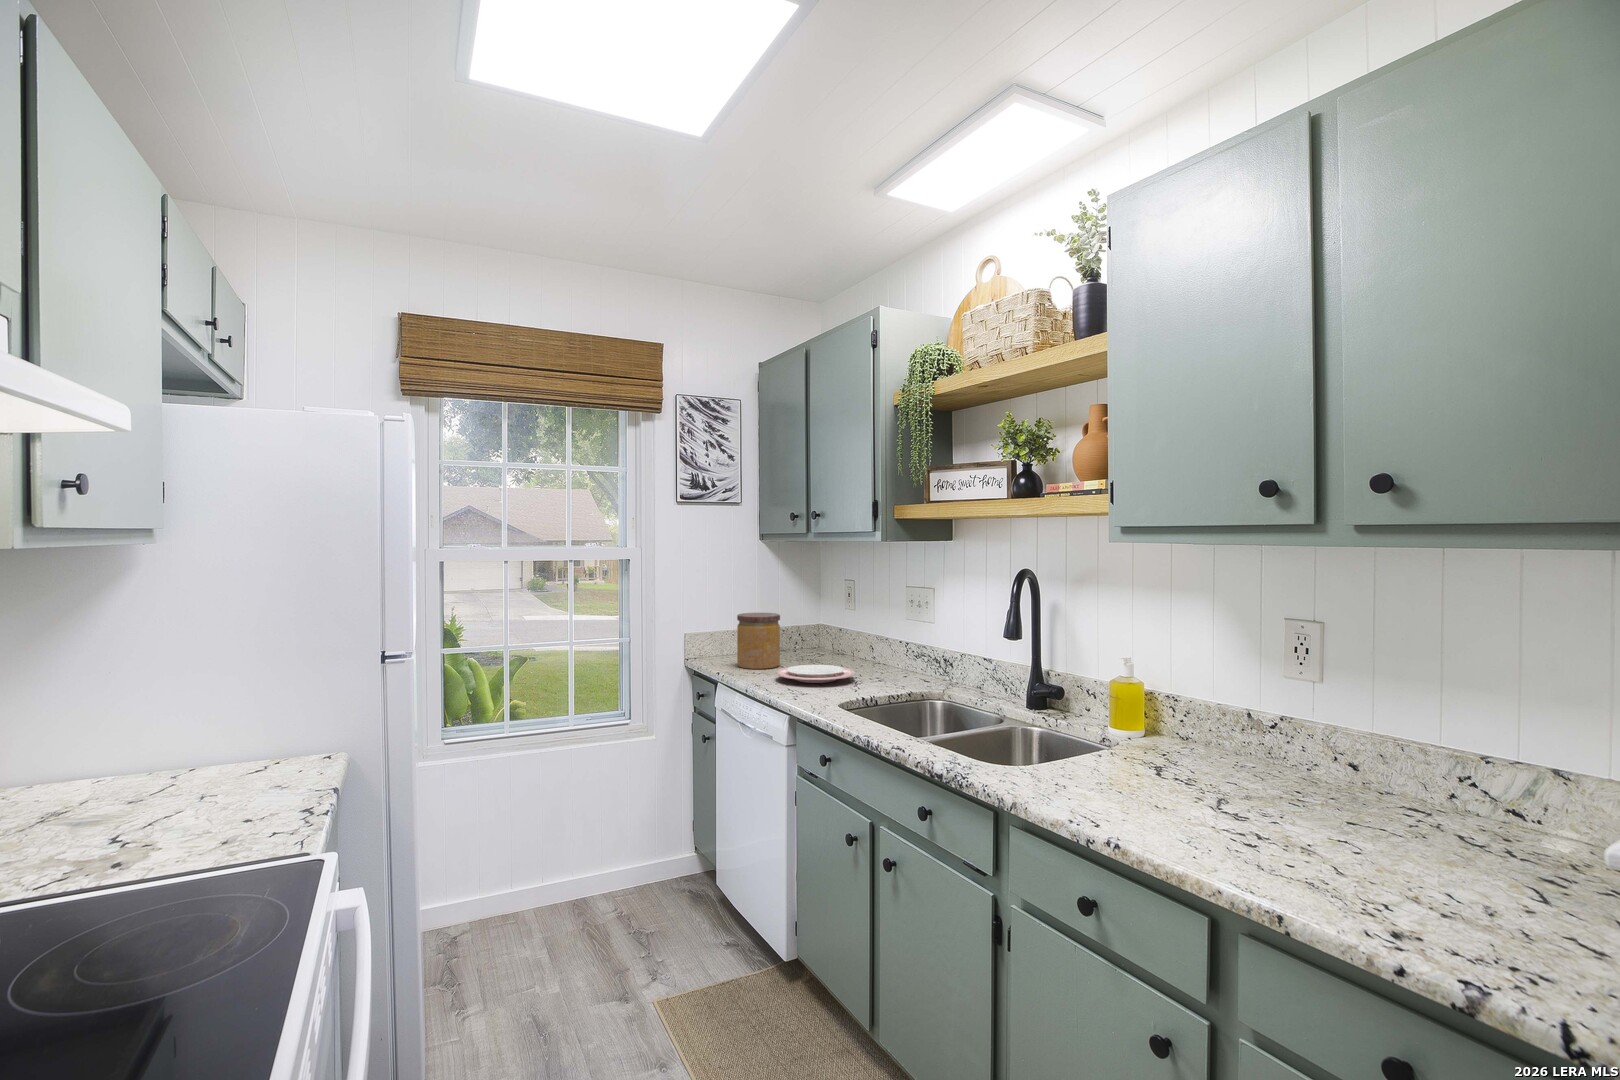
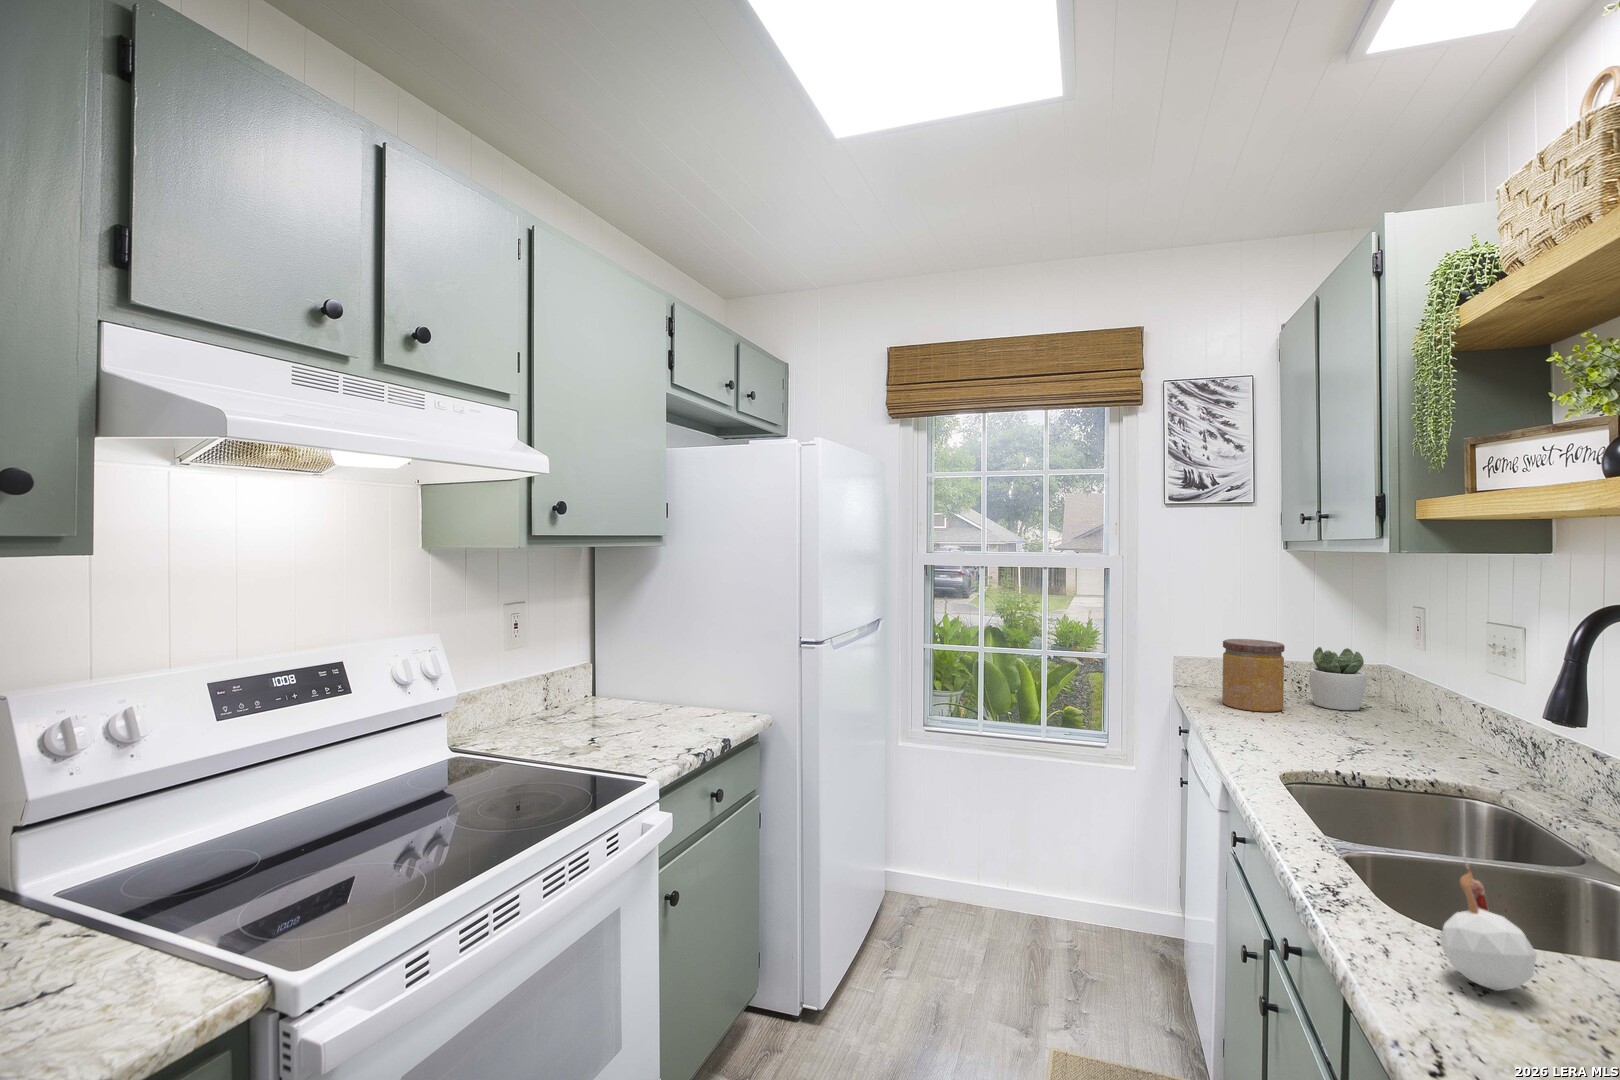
succulent plant: none [786,614,823,660] -> present [1309,647,1367,710]
plate: present [776,665,855,683] -> none [1246,714,1371,742]
candle: none [1039,710,1083,786] -> present [1440,848,1536,991]

